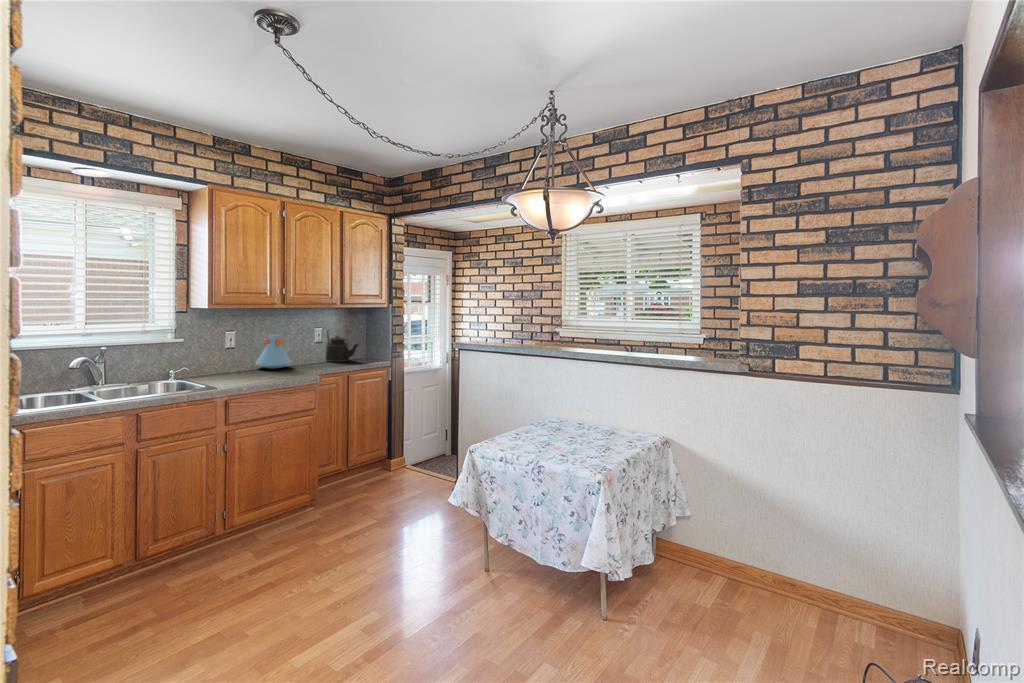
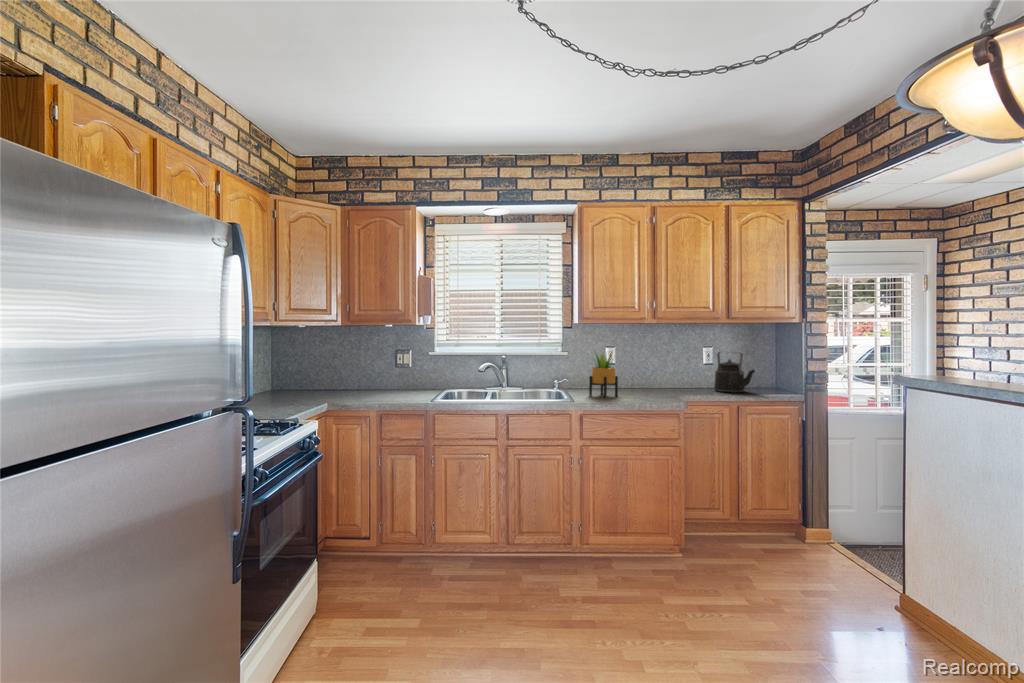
potted plant: none [225,330,253,376] -> present [589,353,618,397]
vase: present [256,334,291,369] -> none [628,355,665,393]

